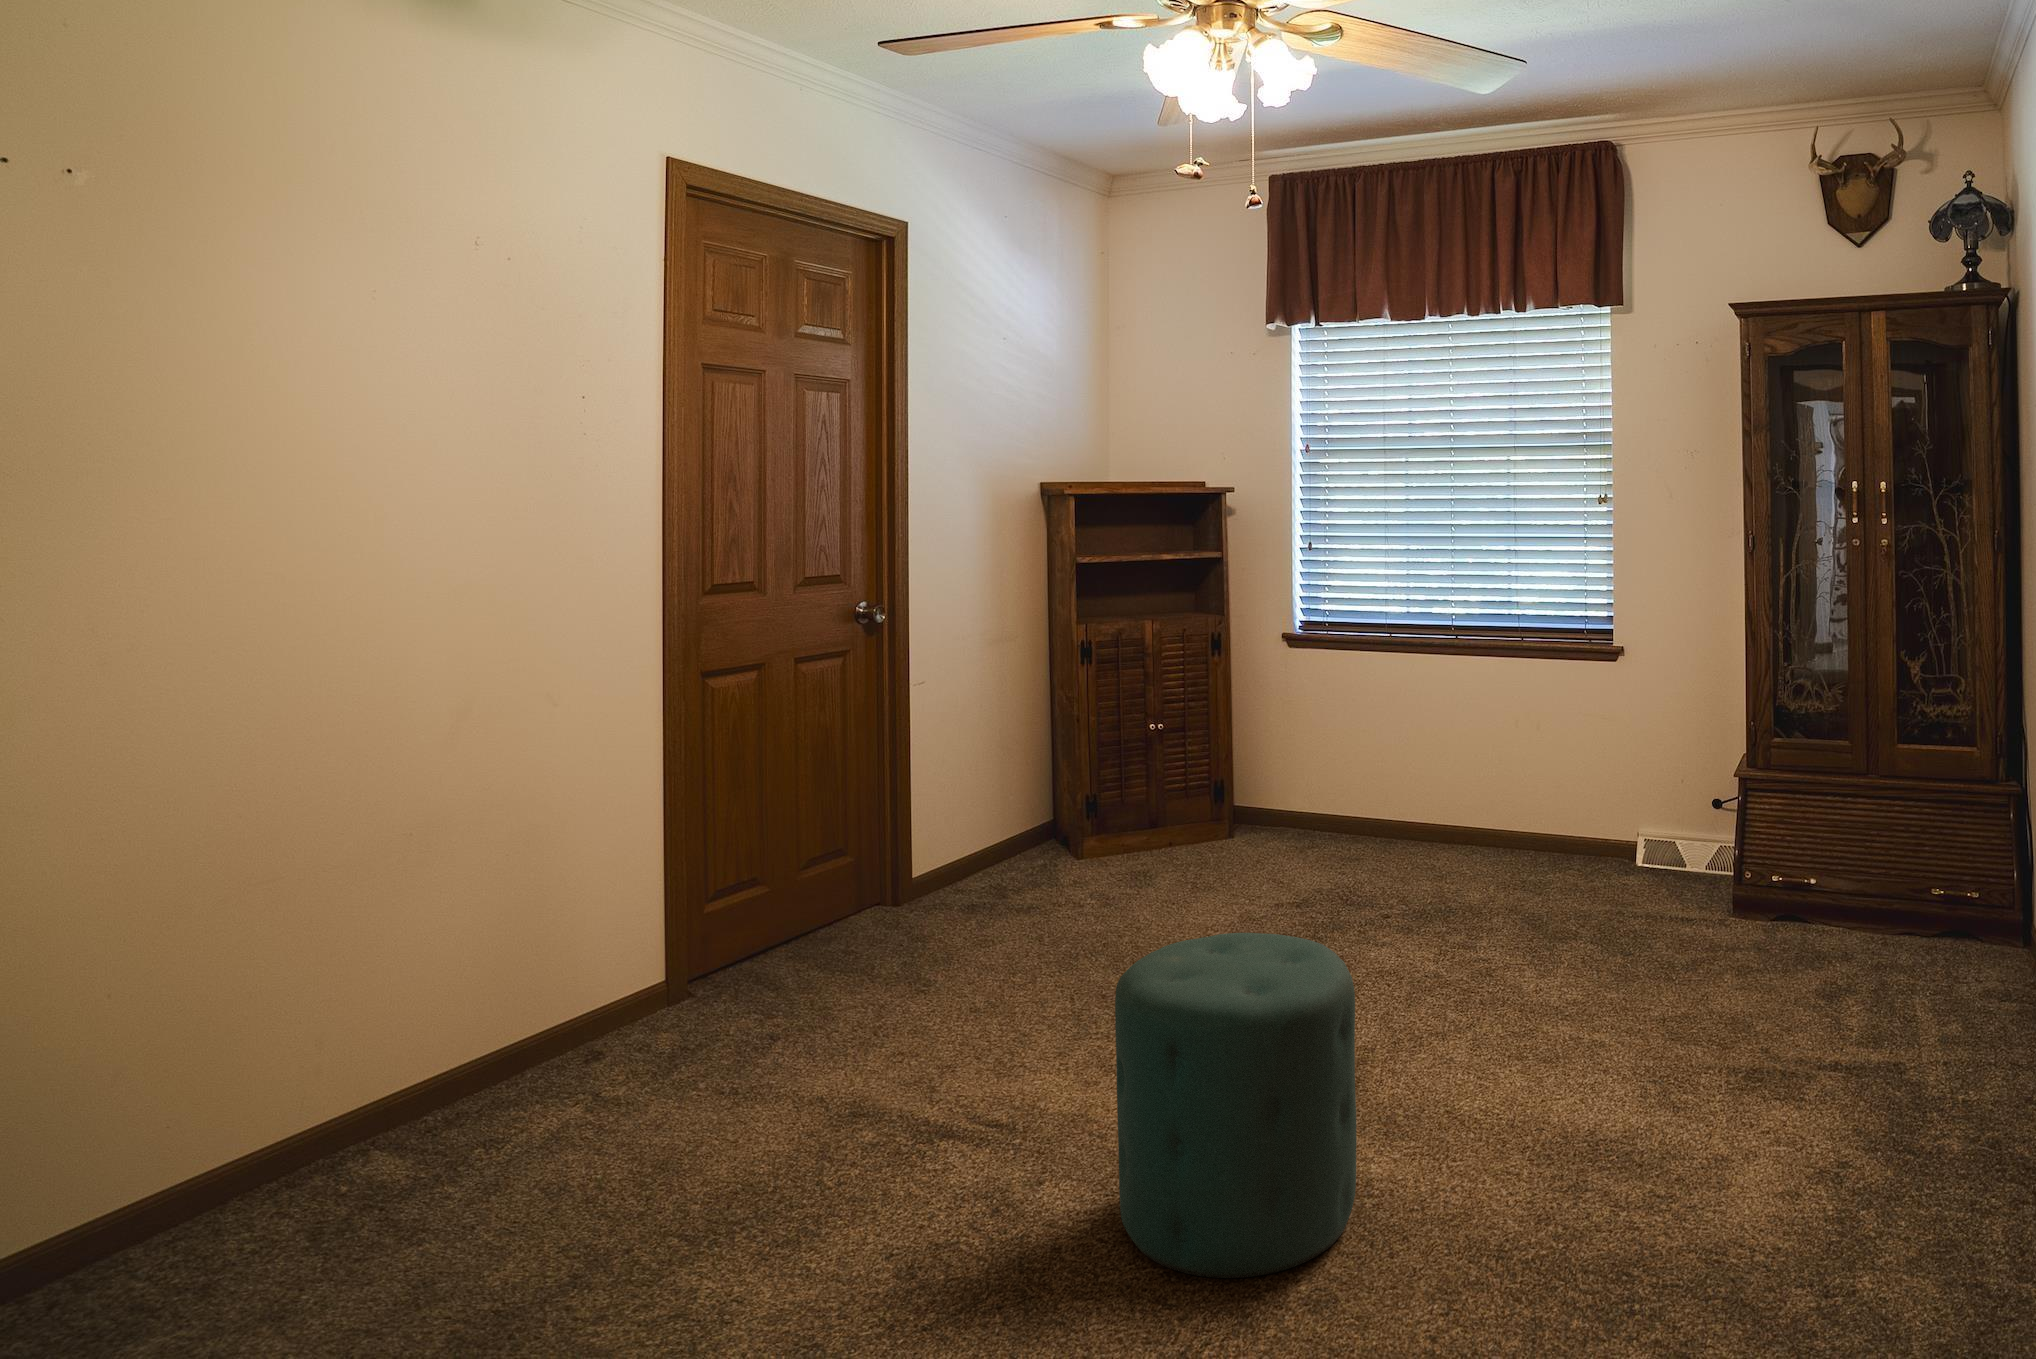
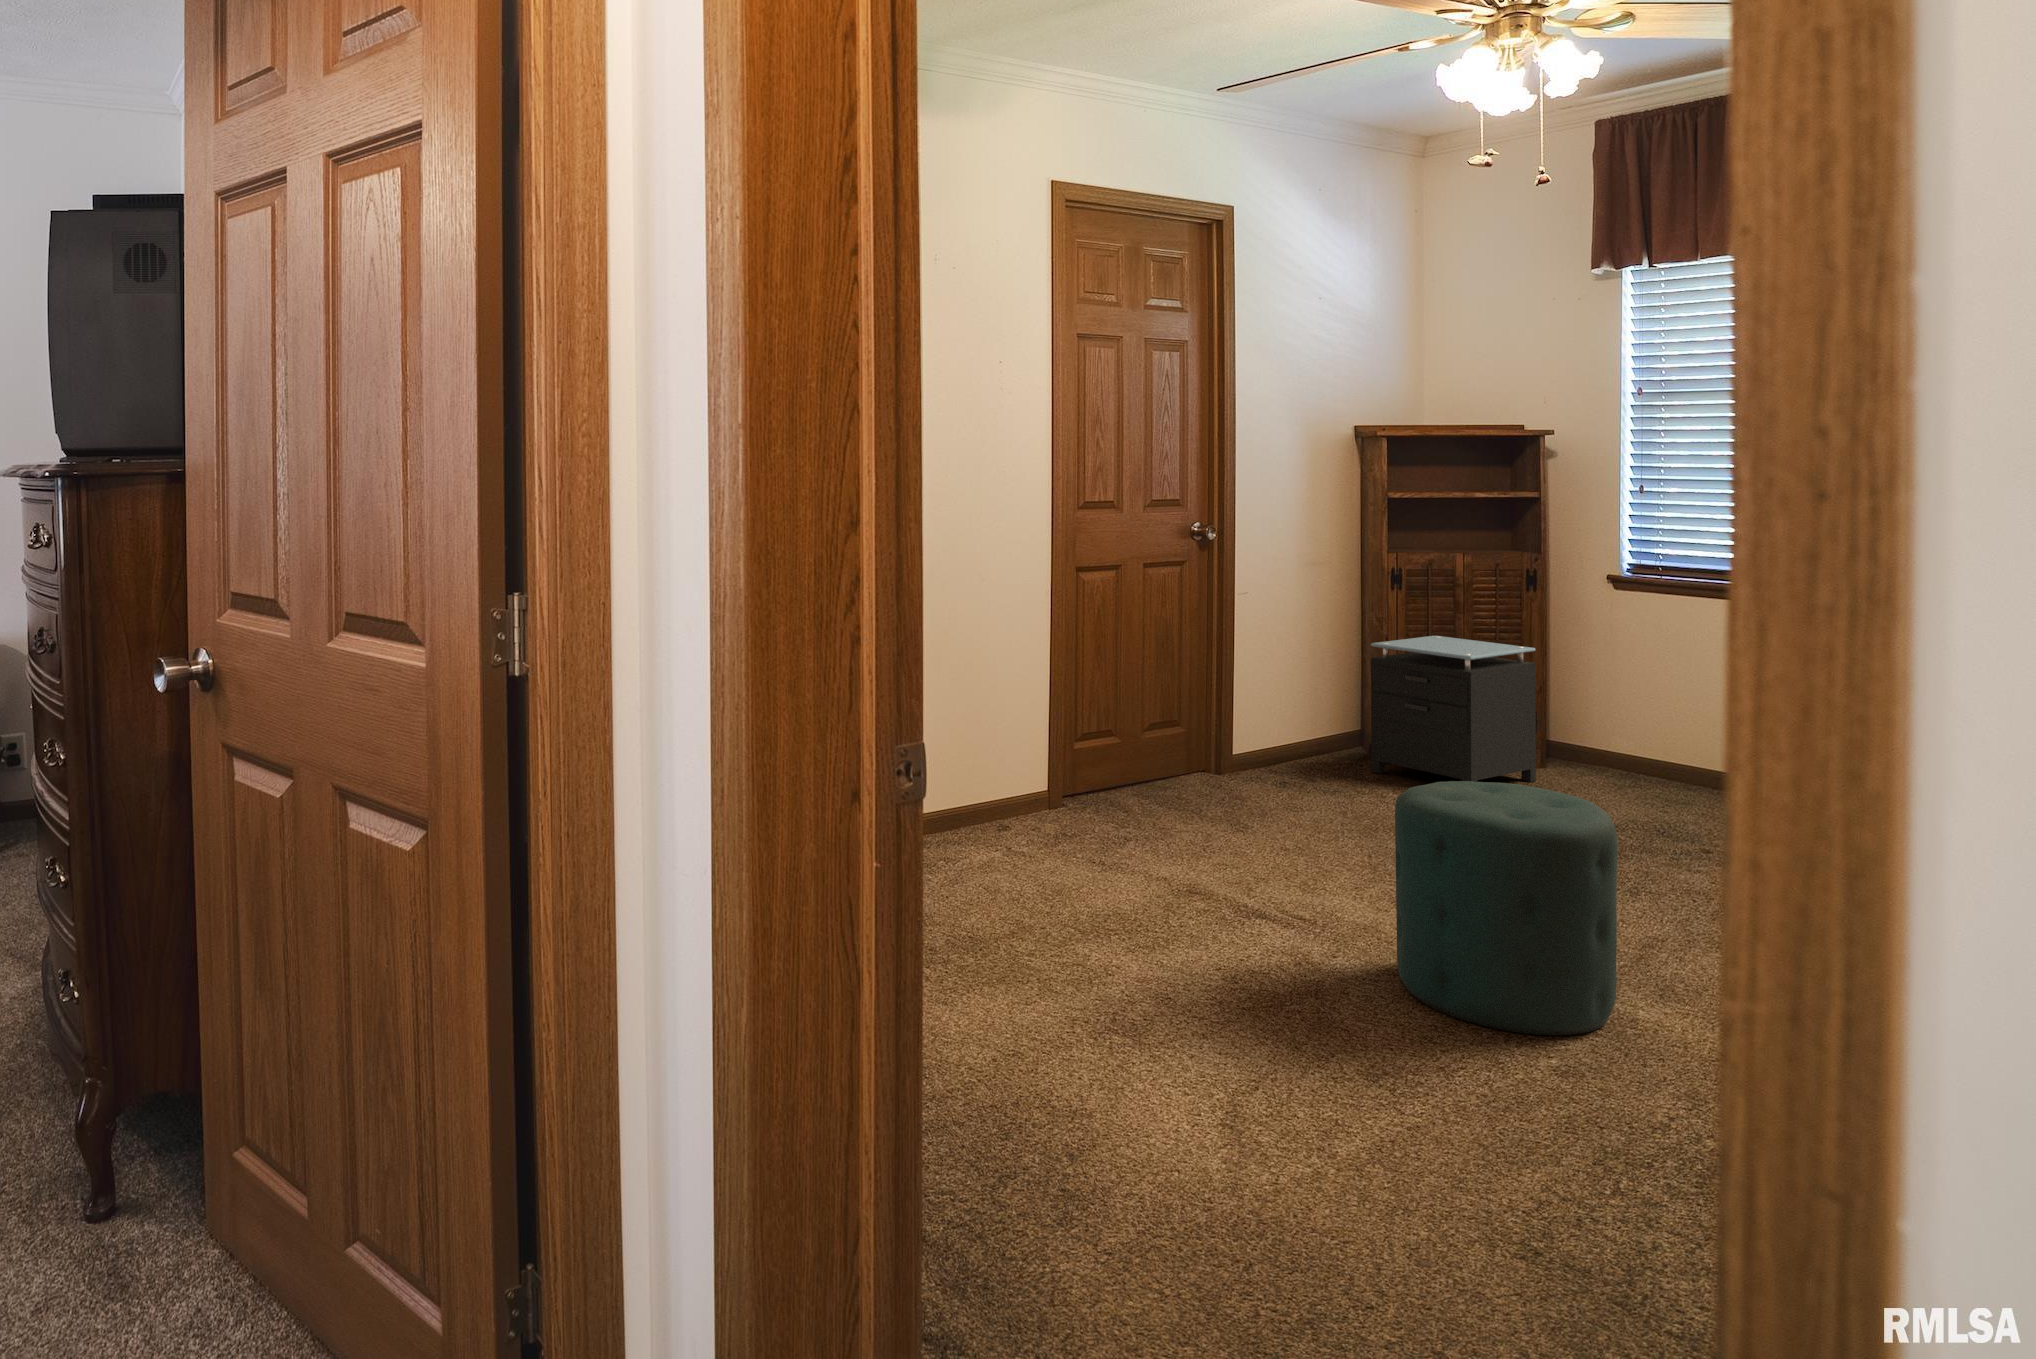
nightstand: none [1065,716,1226,896] -> present [1371,636,1536,782]

